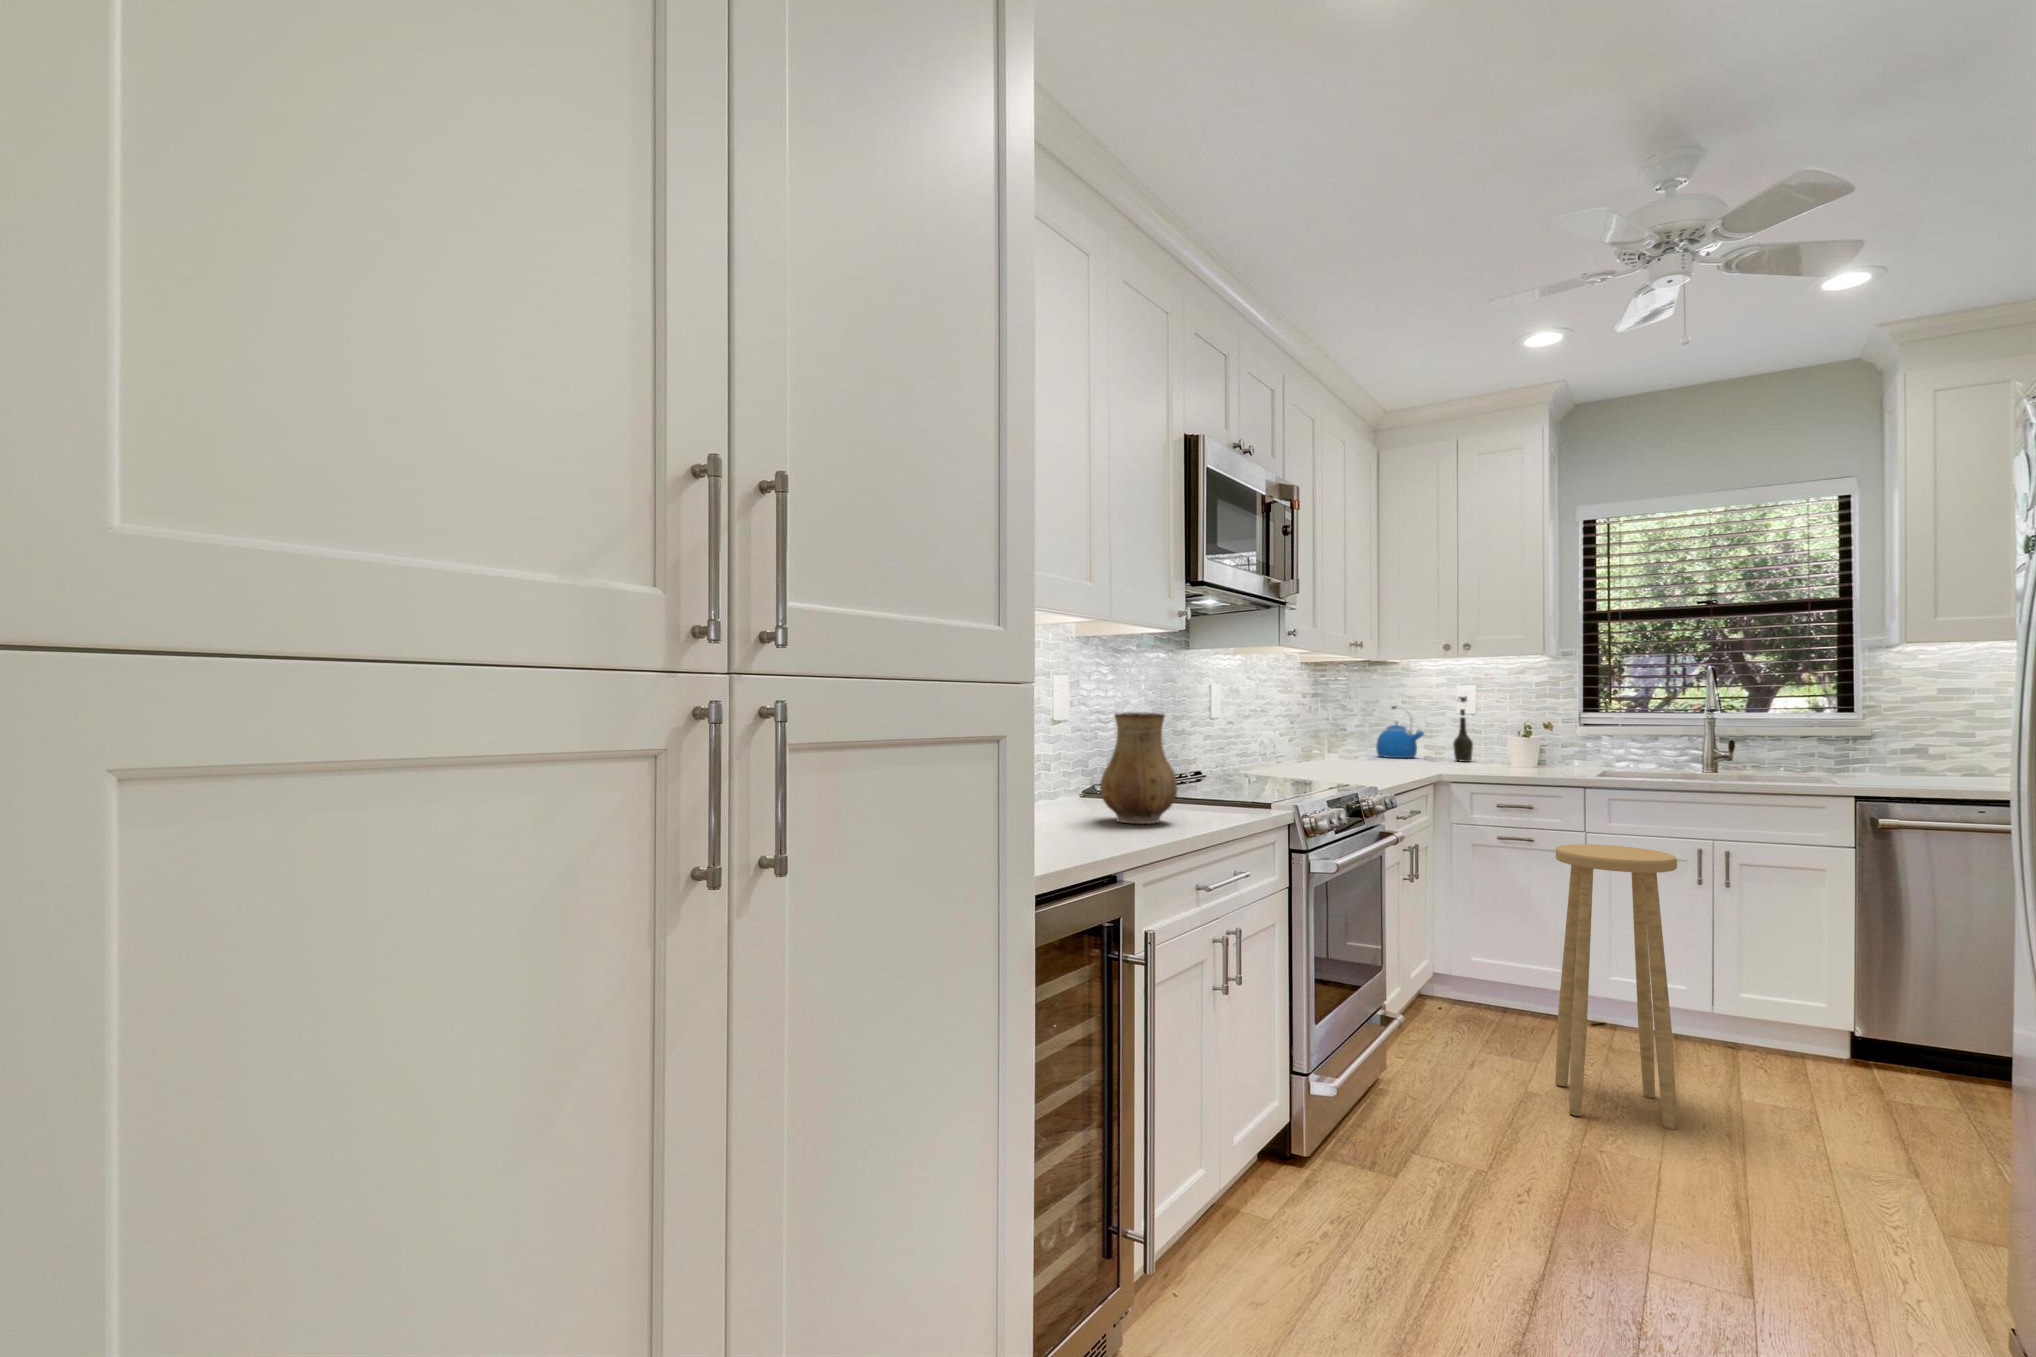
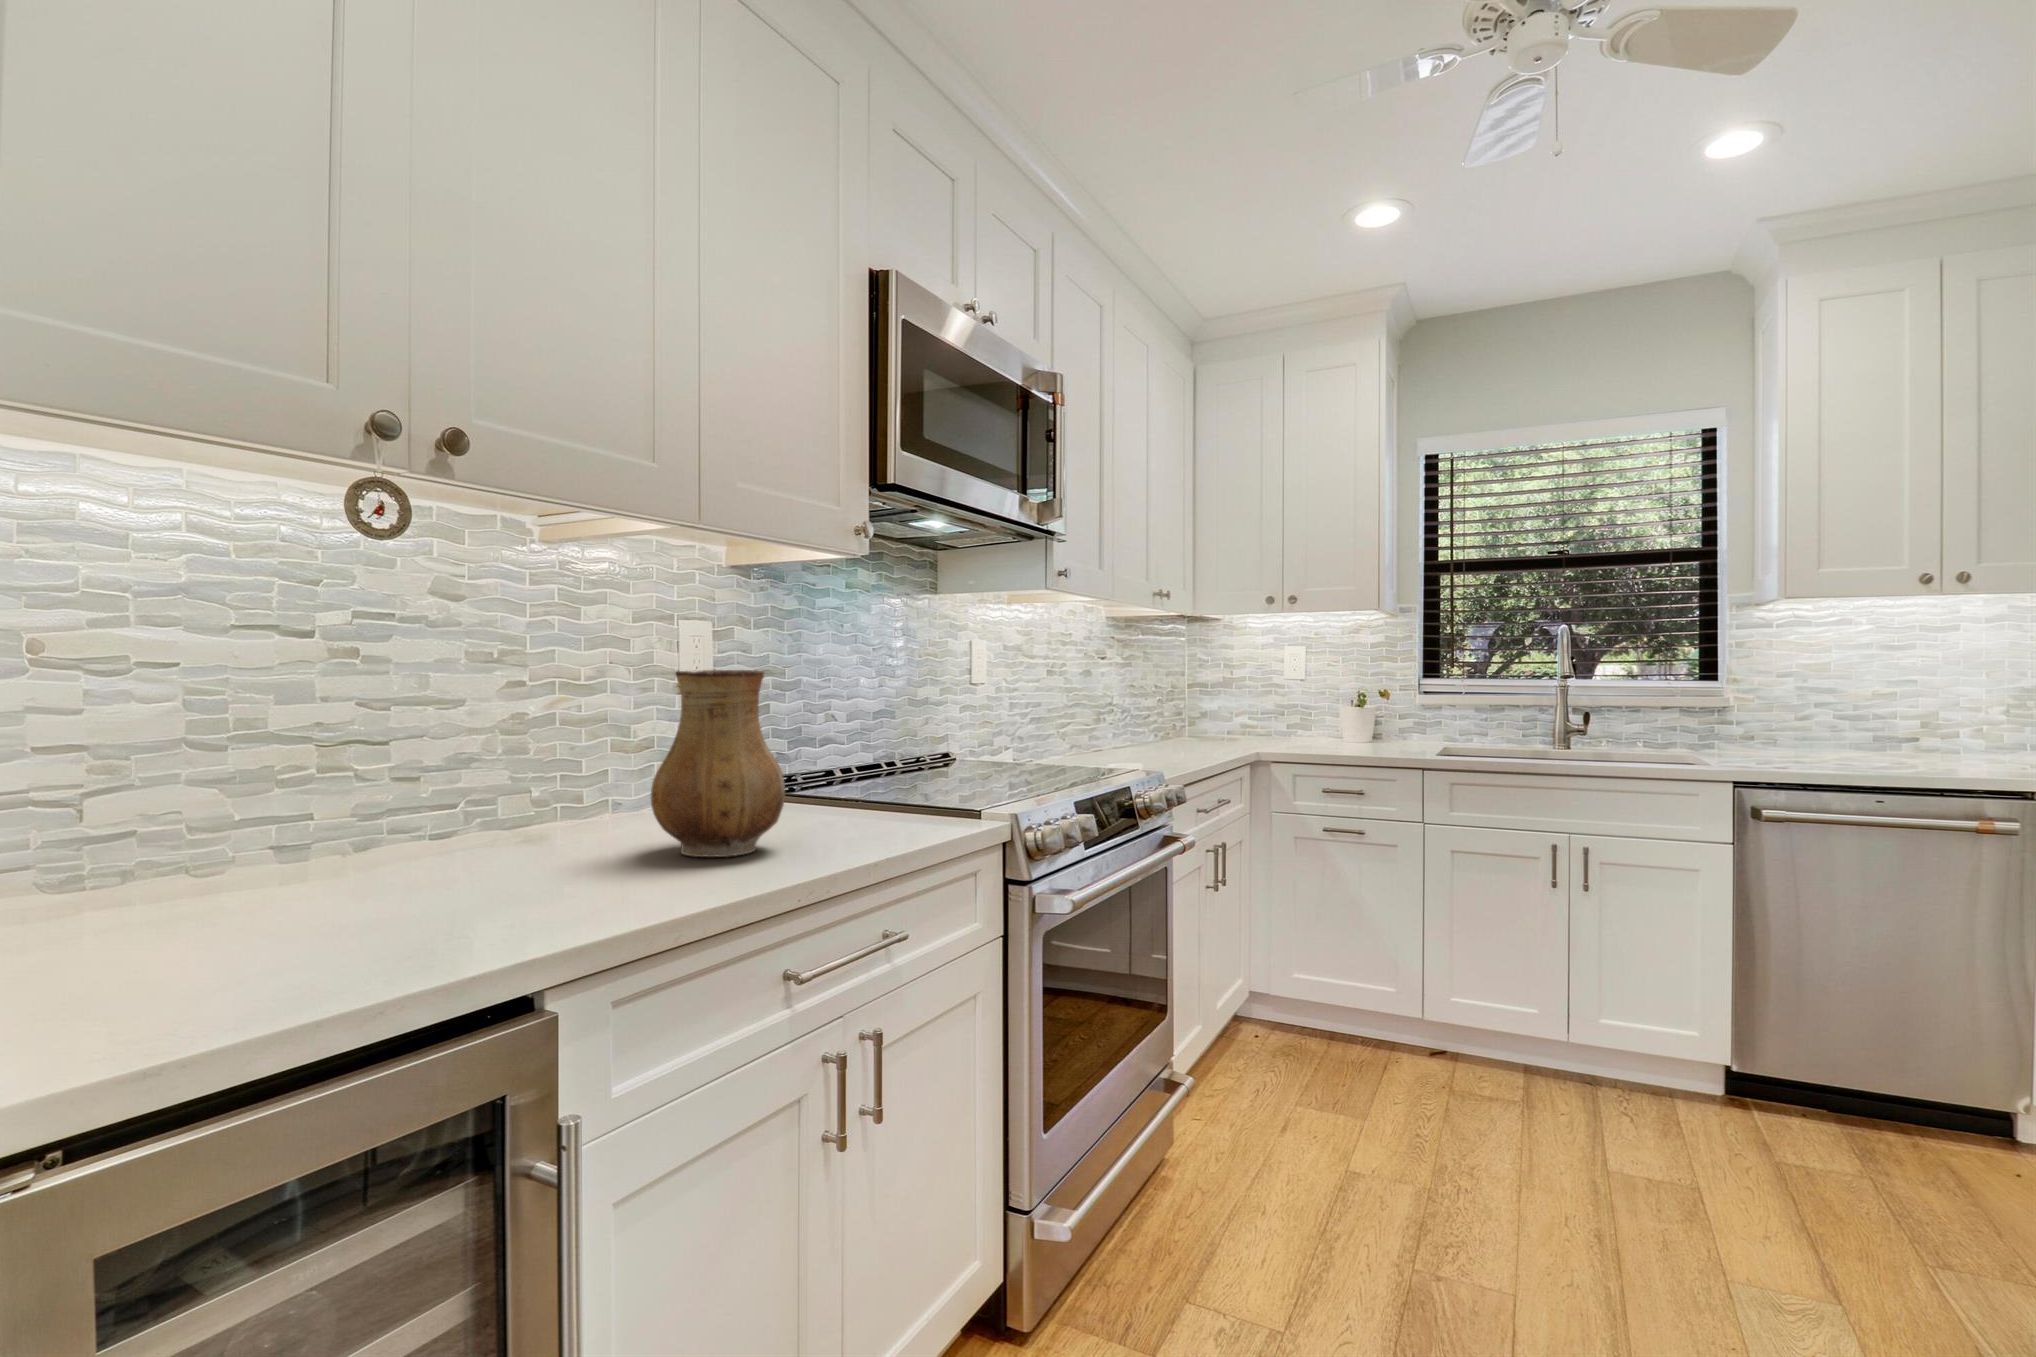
bottle: present [1453,697,1473,762] -> none [1280,662,1302,739]
kettle: present [1376,706,1424,758] -> none [1196,674,1249,735]
stool: present [1555,844,1677,1130] -> none [1384,847,1537,1228]

